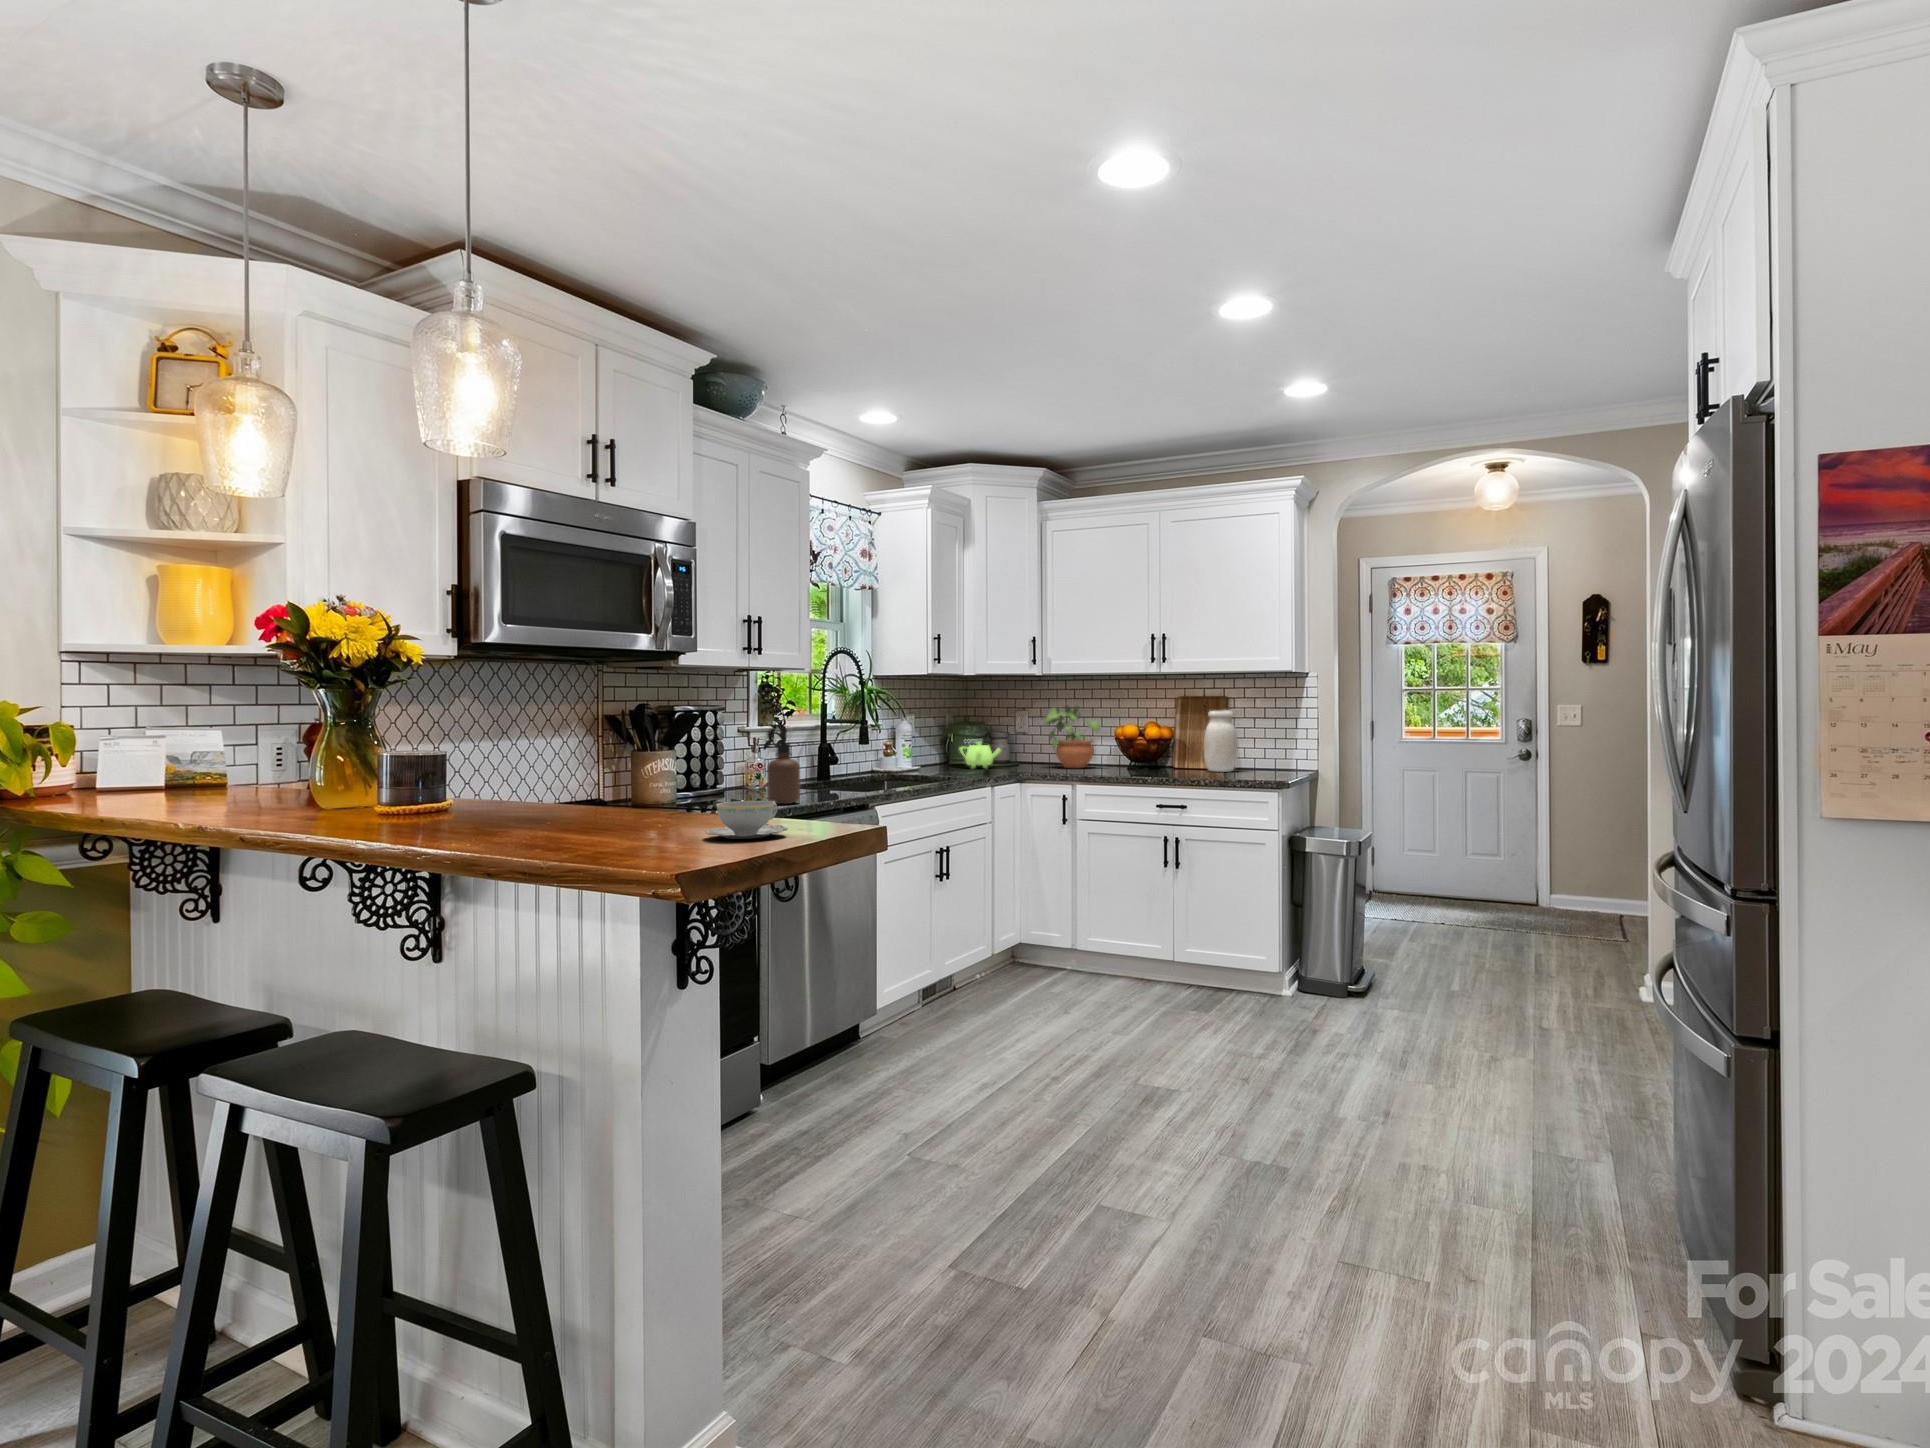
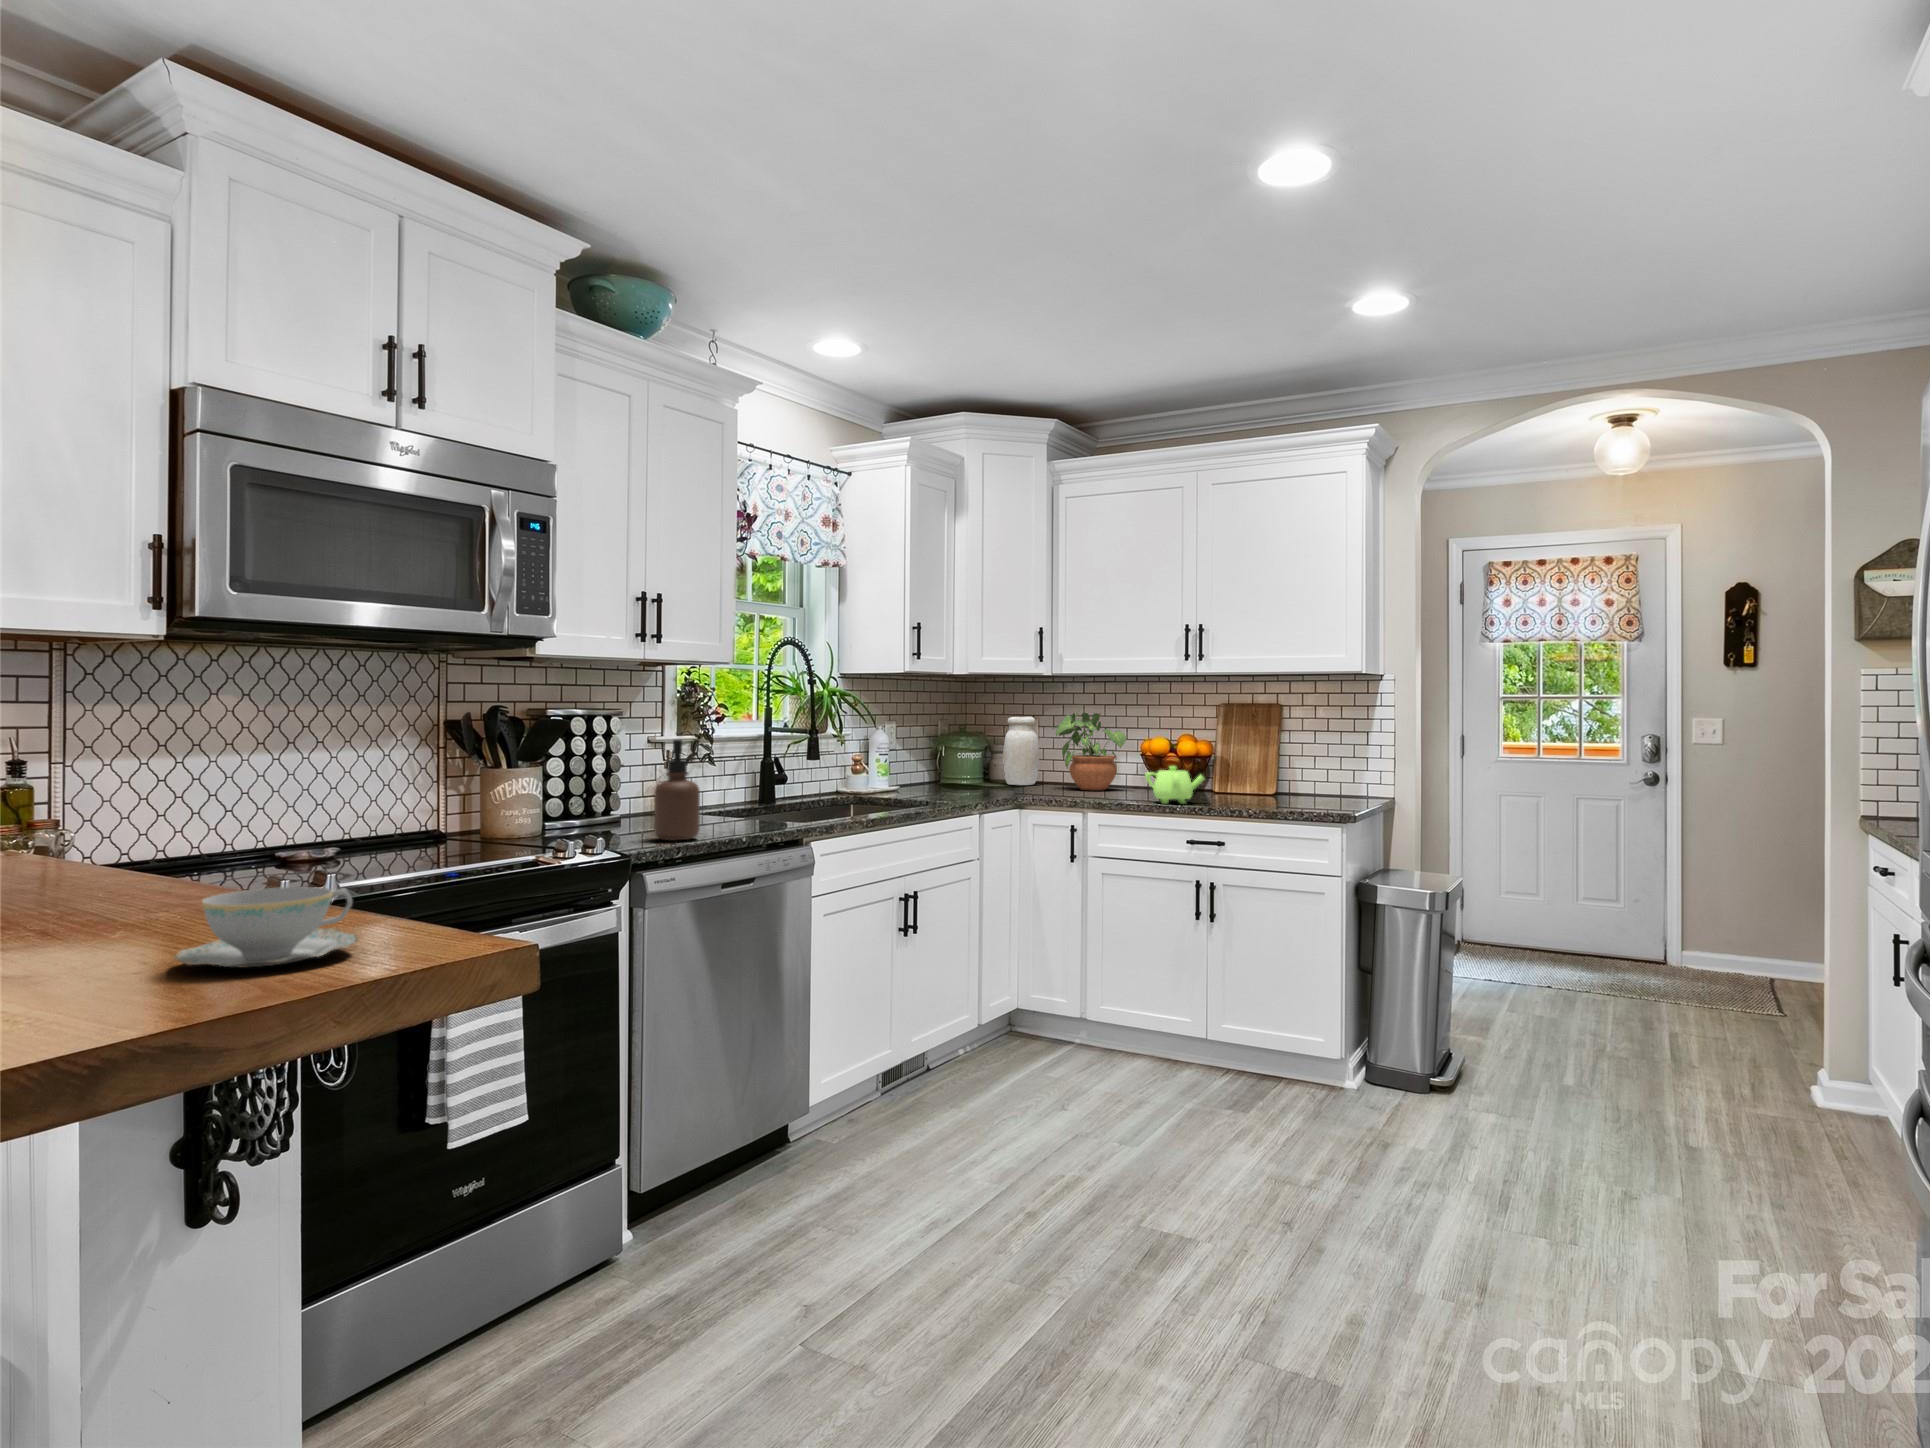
jar: present [1204,710,1238,772] -> present [1003,717,1039,785]
teapot: present [959,742,1001,769] -> present [1145,766,1204,804]

